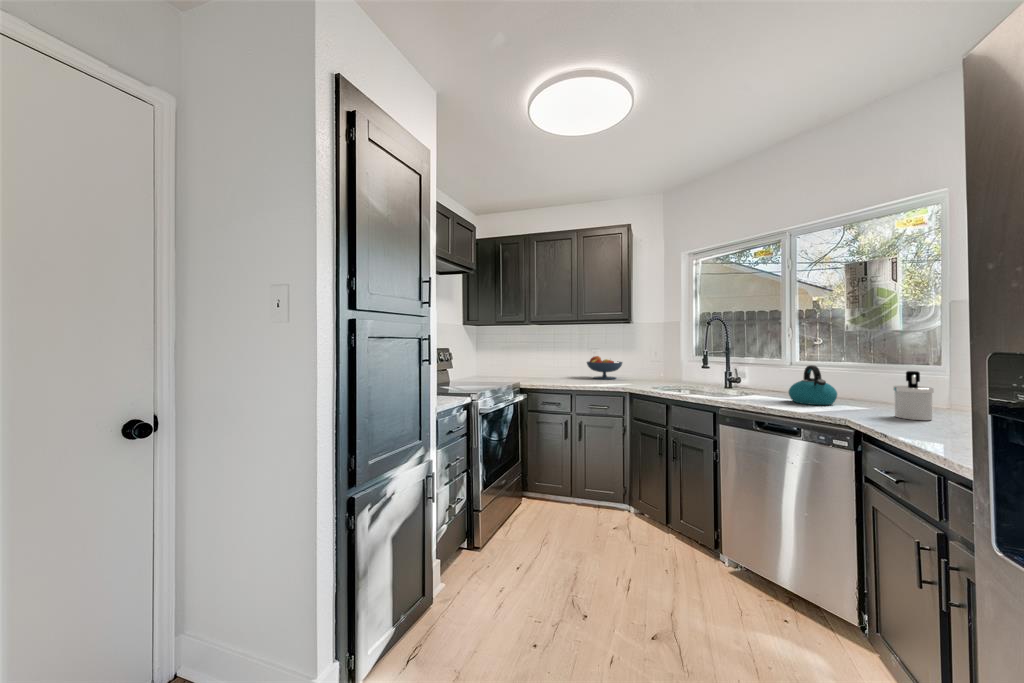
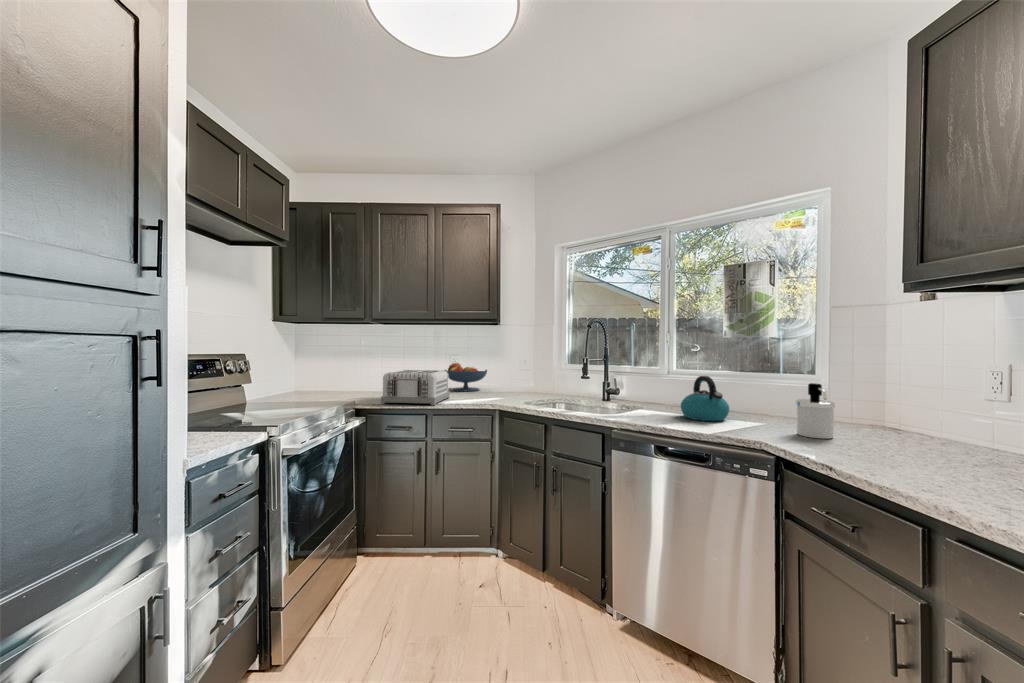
toaster: none [538,361,589,387] -> present [381,370,449,405]

